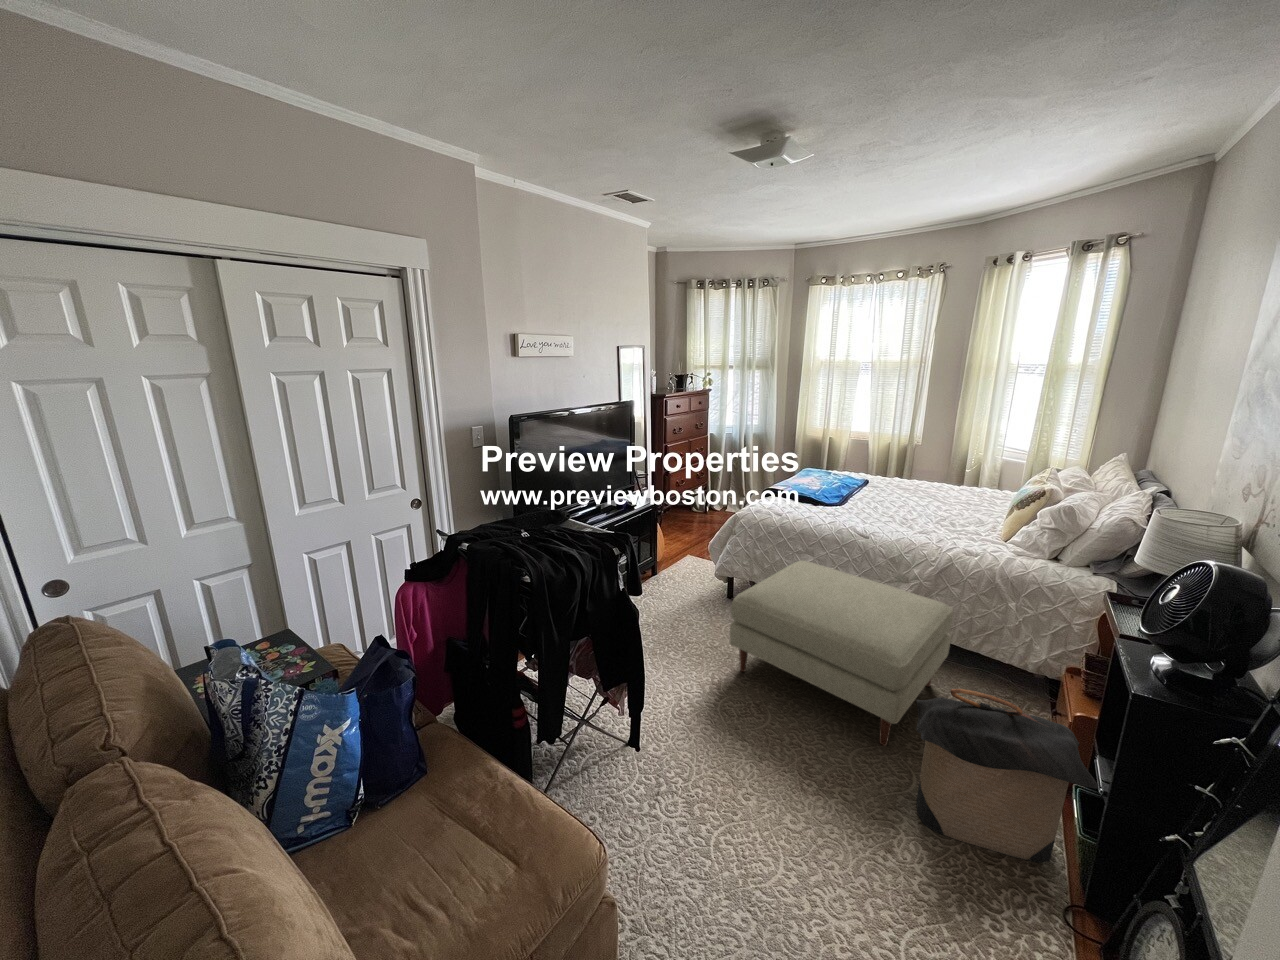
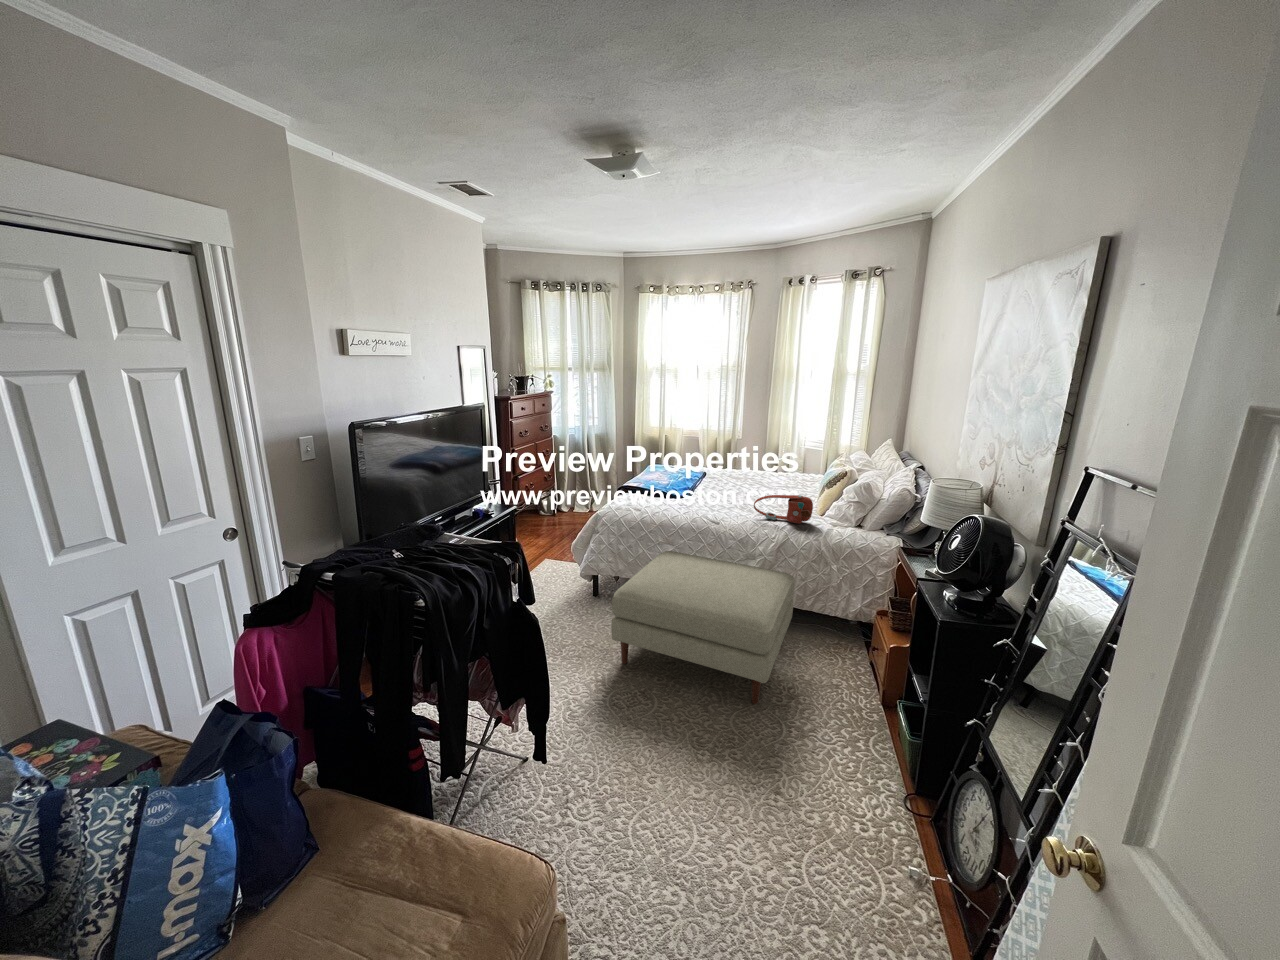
handbag: none [911,510,990,547] -> present [754,495,813,524]
laundry hamper: present [916,689,1098,863] -> none [785,641,917,769]

